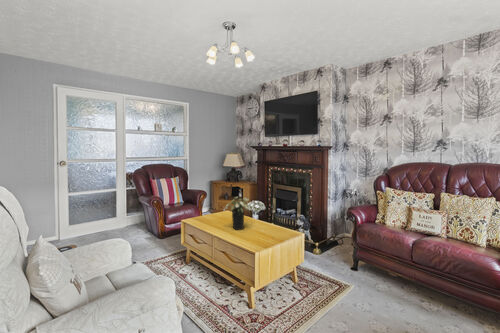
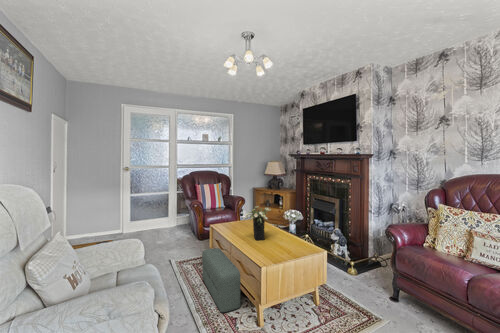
pouf: none [179,242,229,301] -> present [202,248,240,312]

